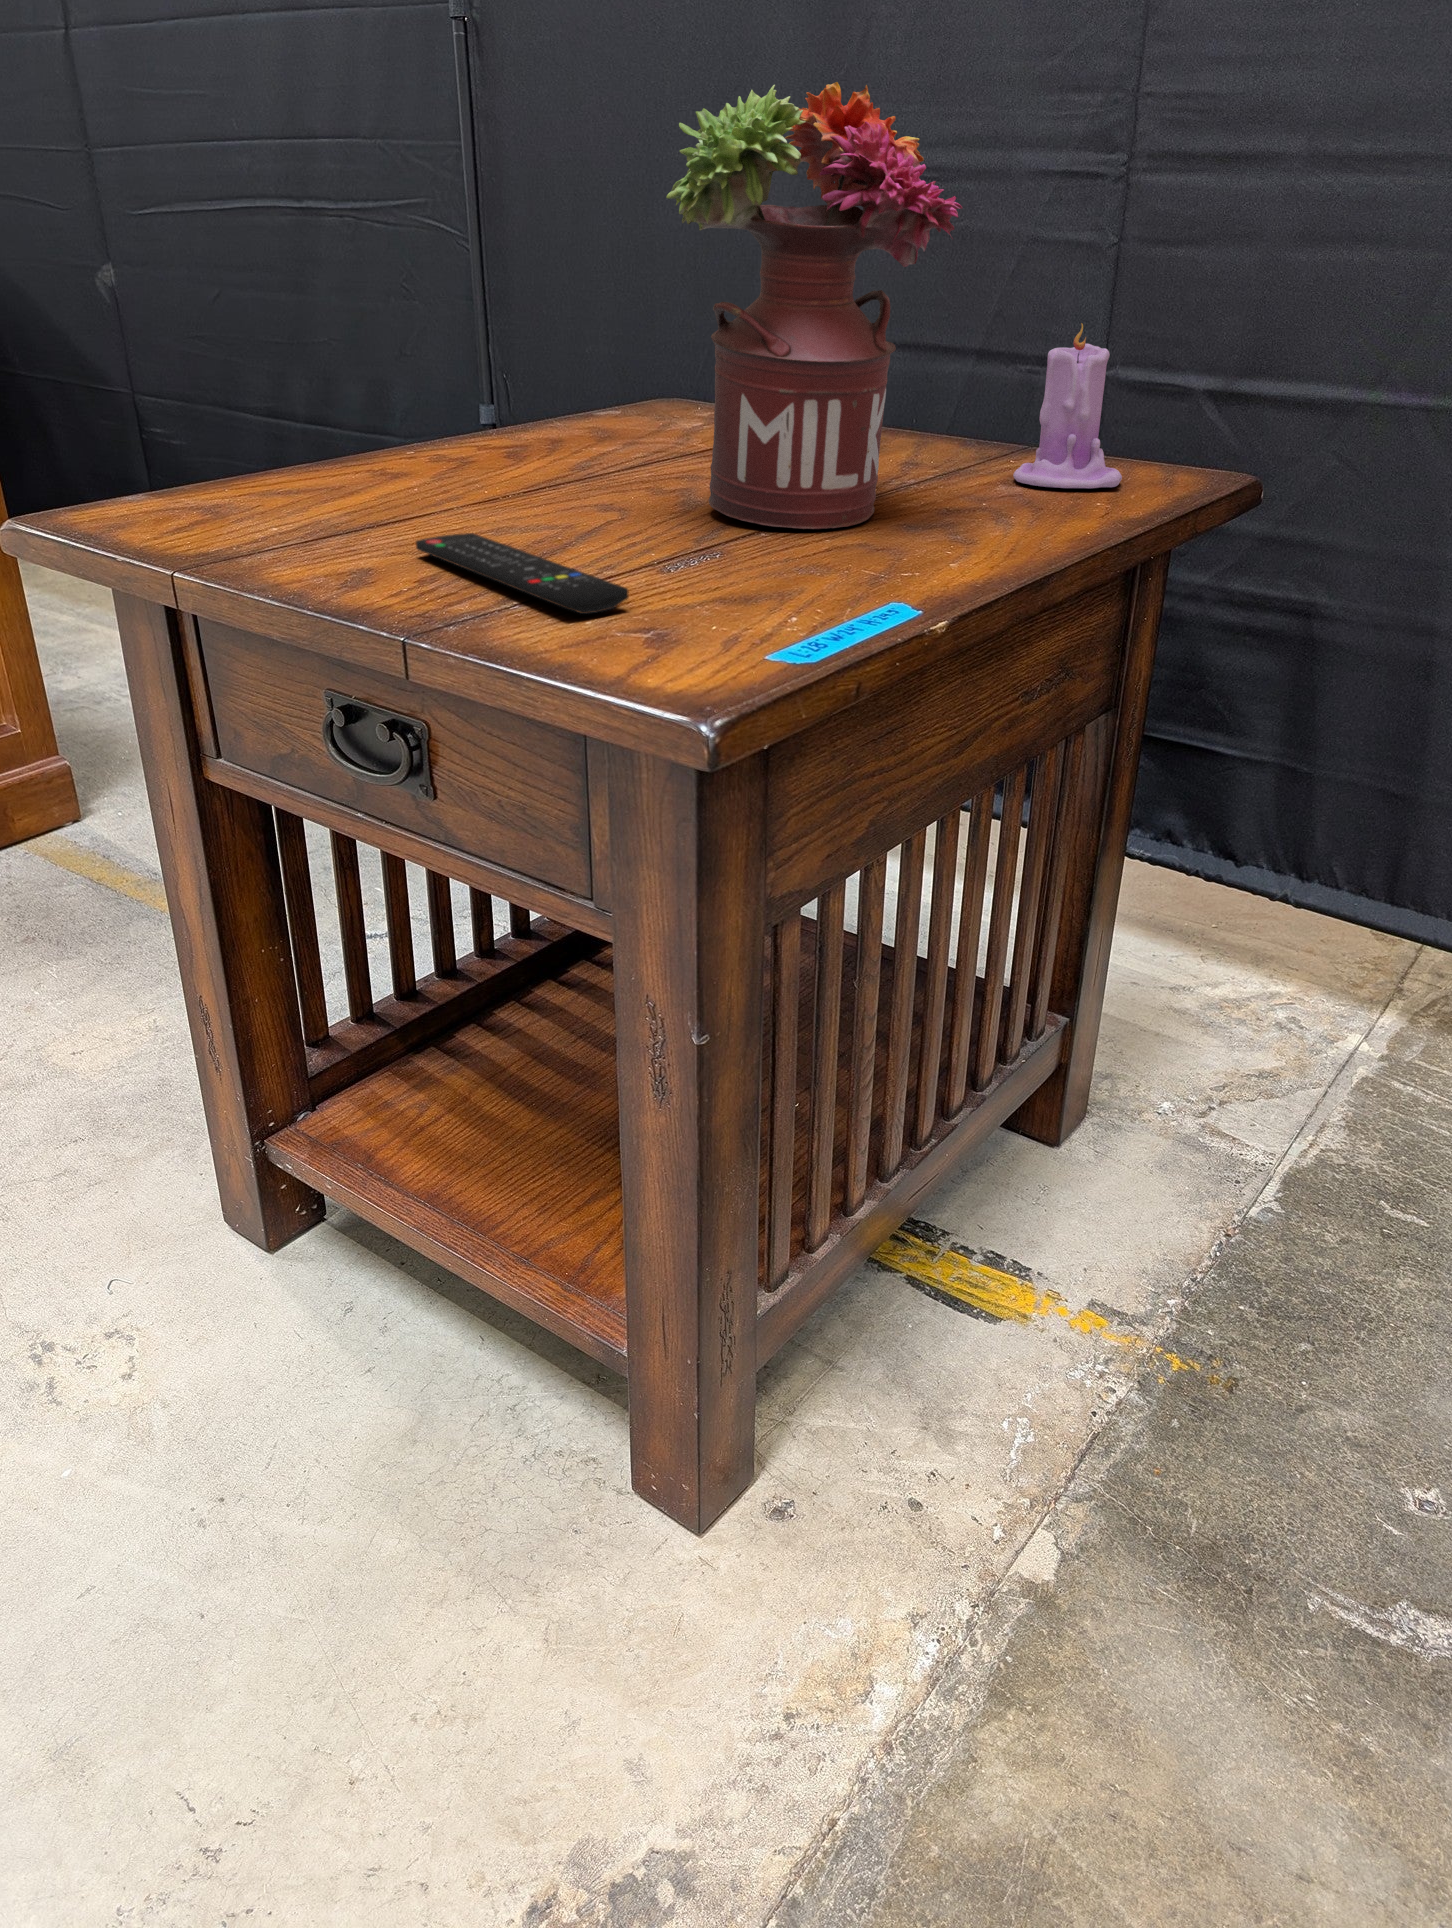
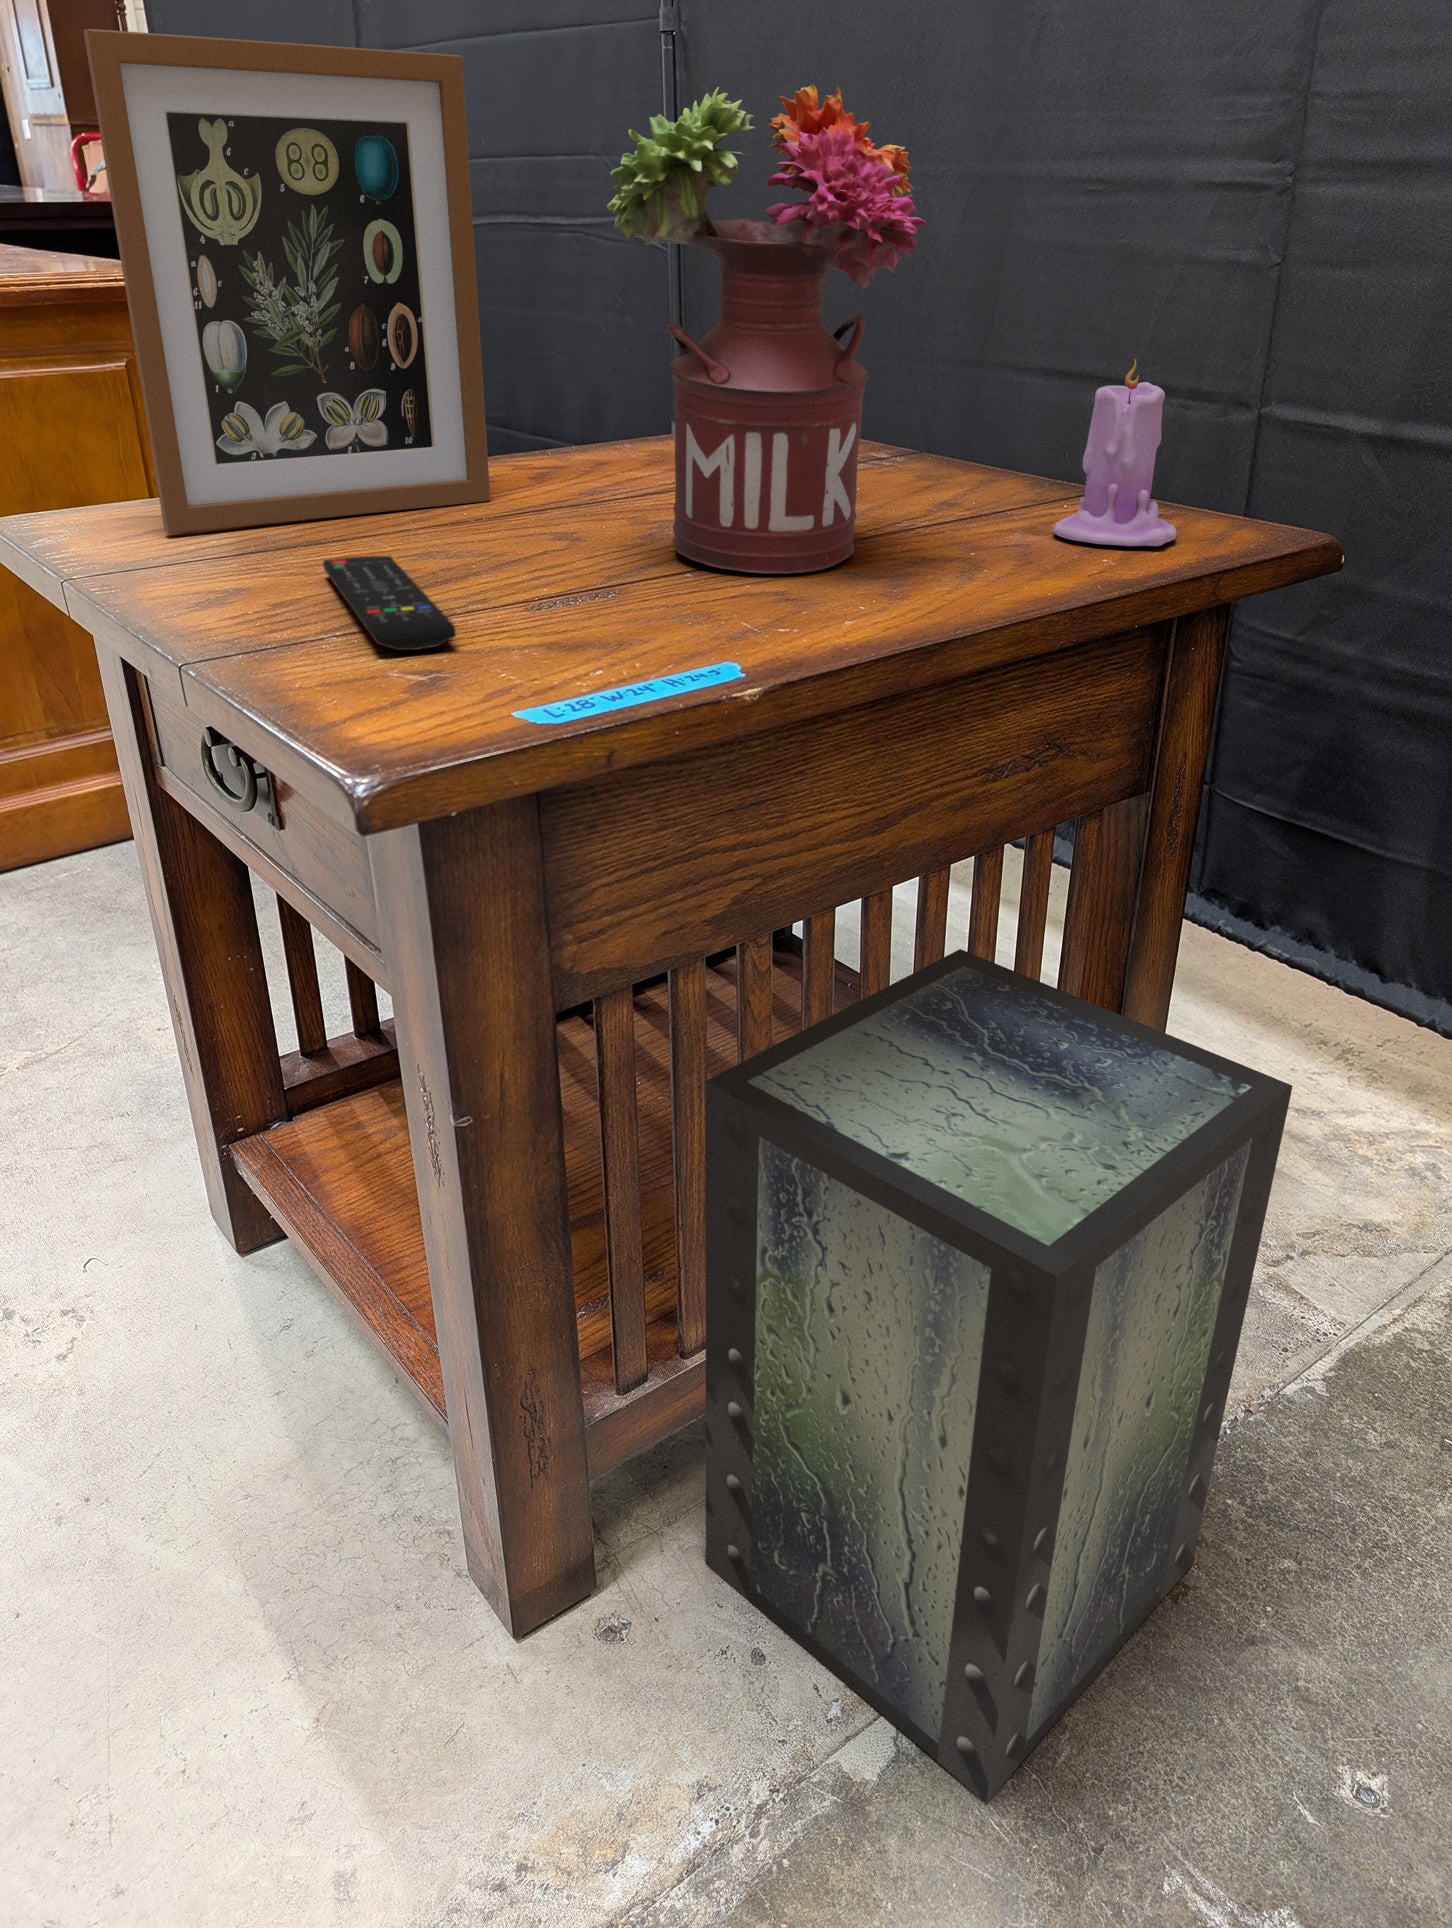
picture frame: none [126,21,480,527] -> present [84,29,490,533]
storage box: none [836,855,1327,1577] -> present [705,949,1293,1803]

